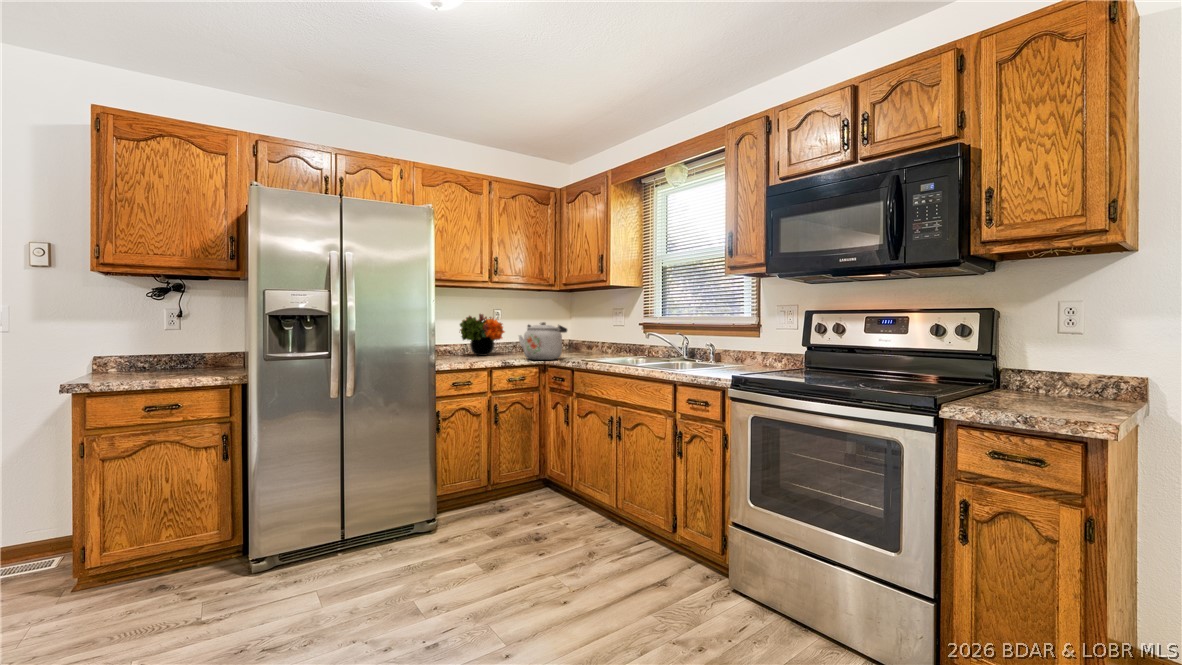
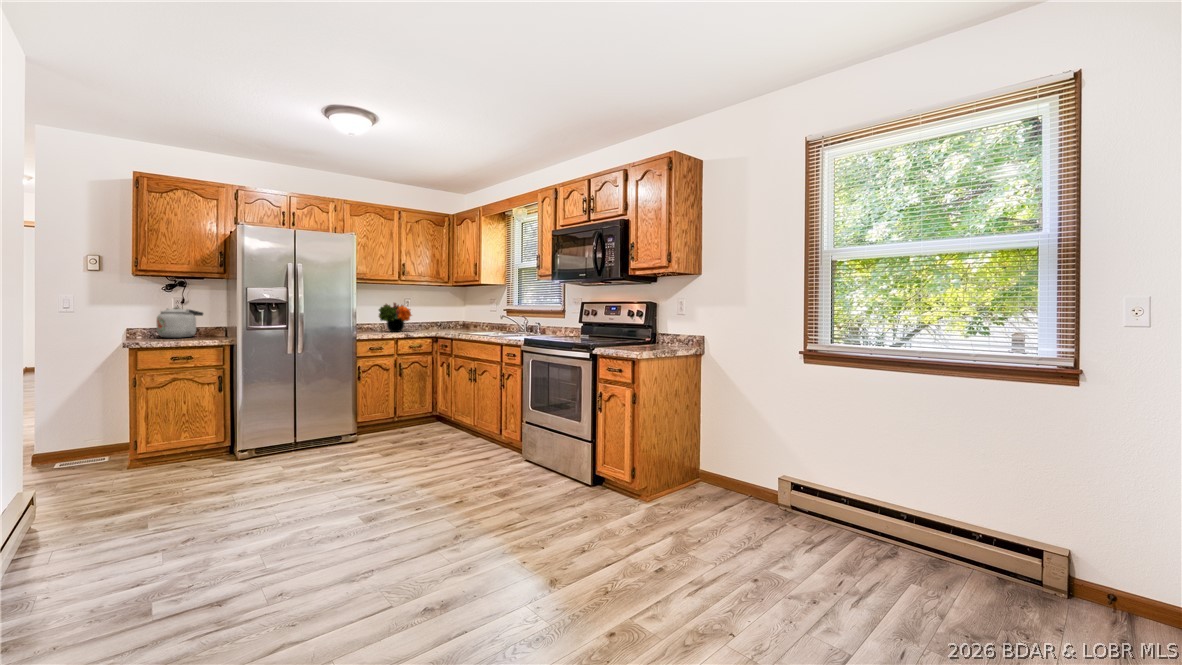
kettle: present [519,322,567,360] -> present [157,307,203,338]

